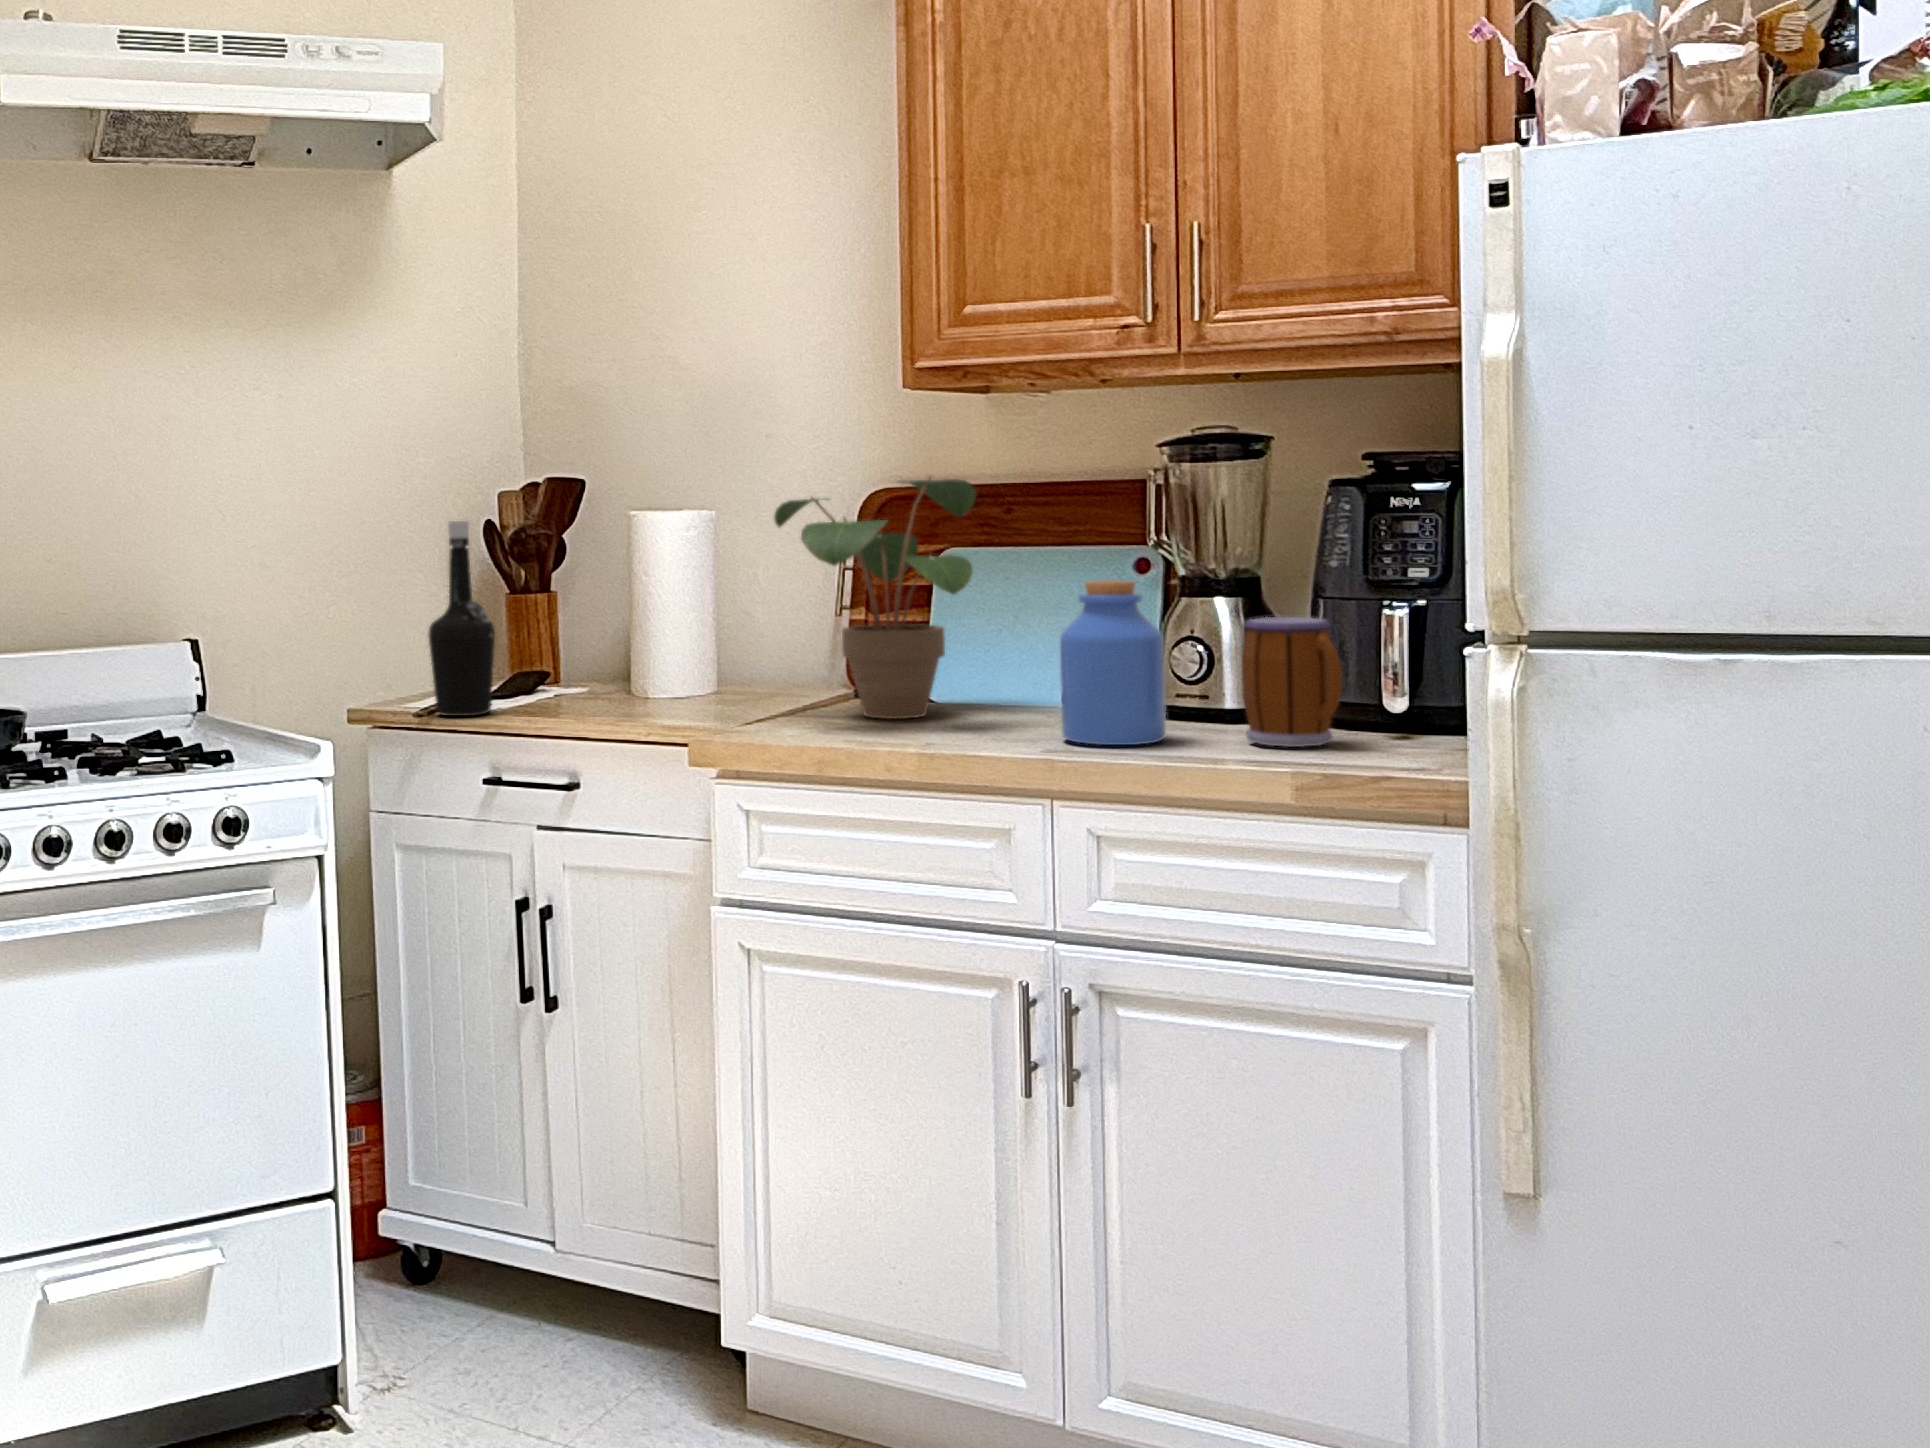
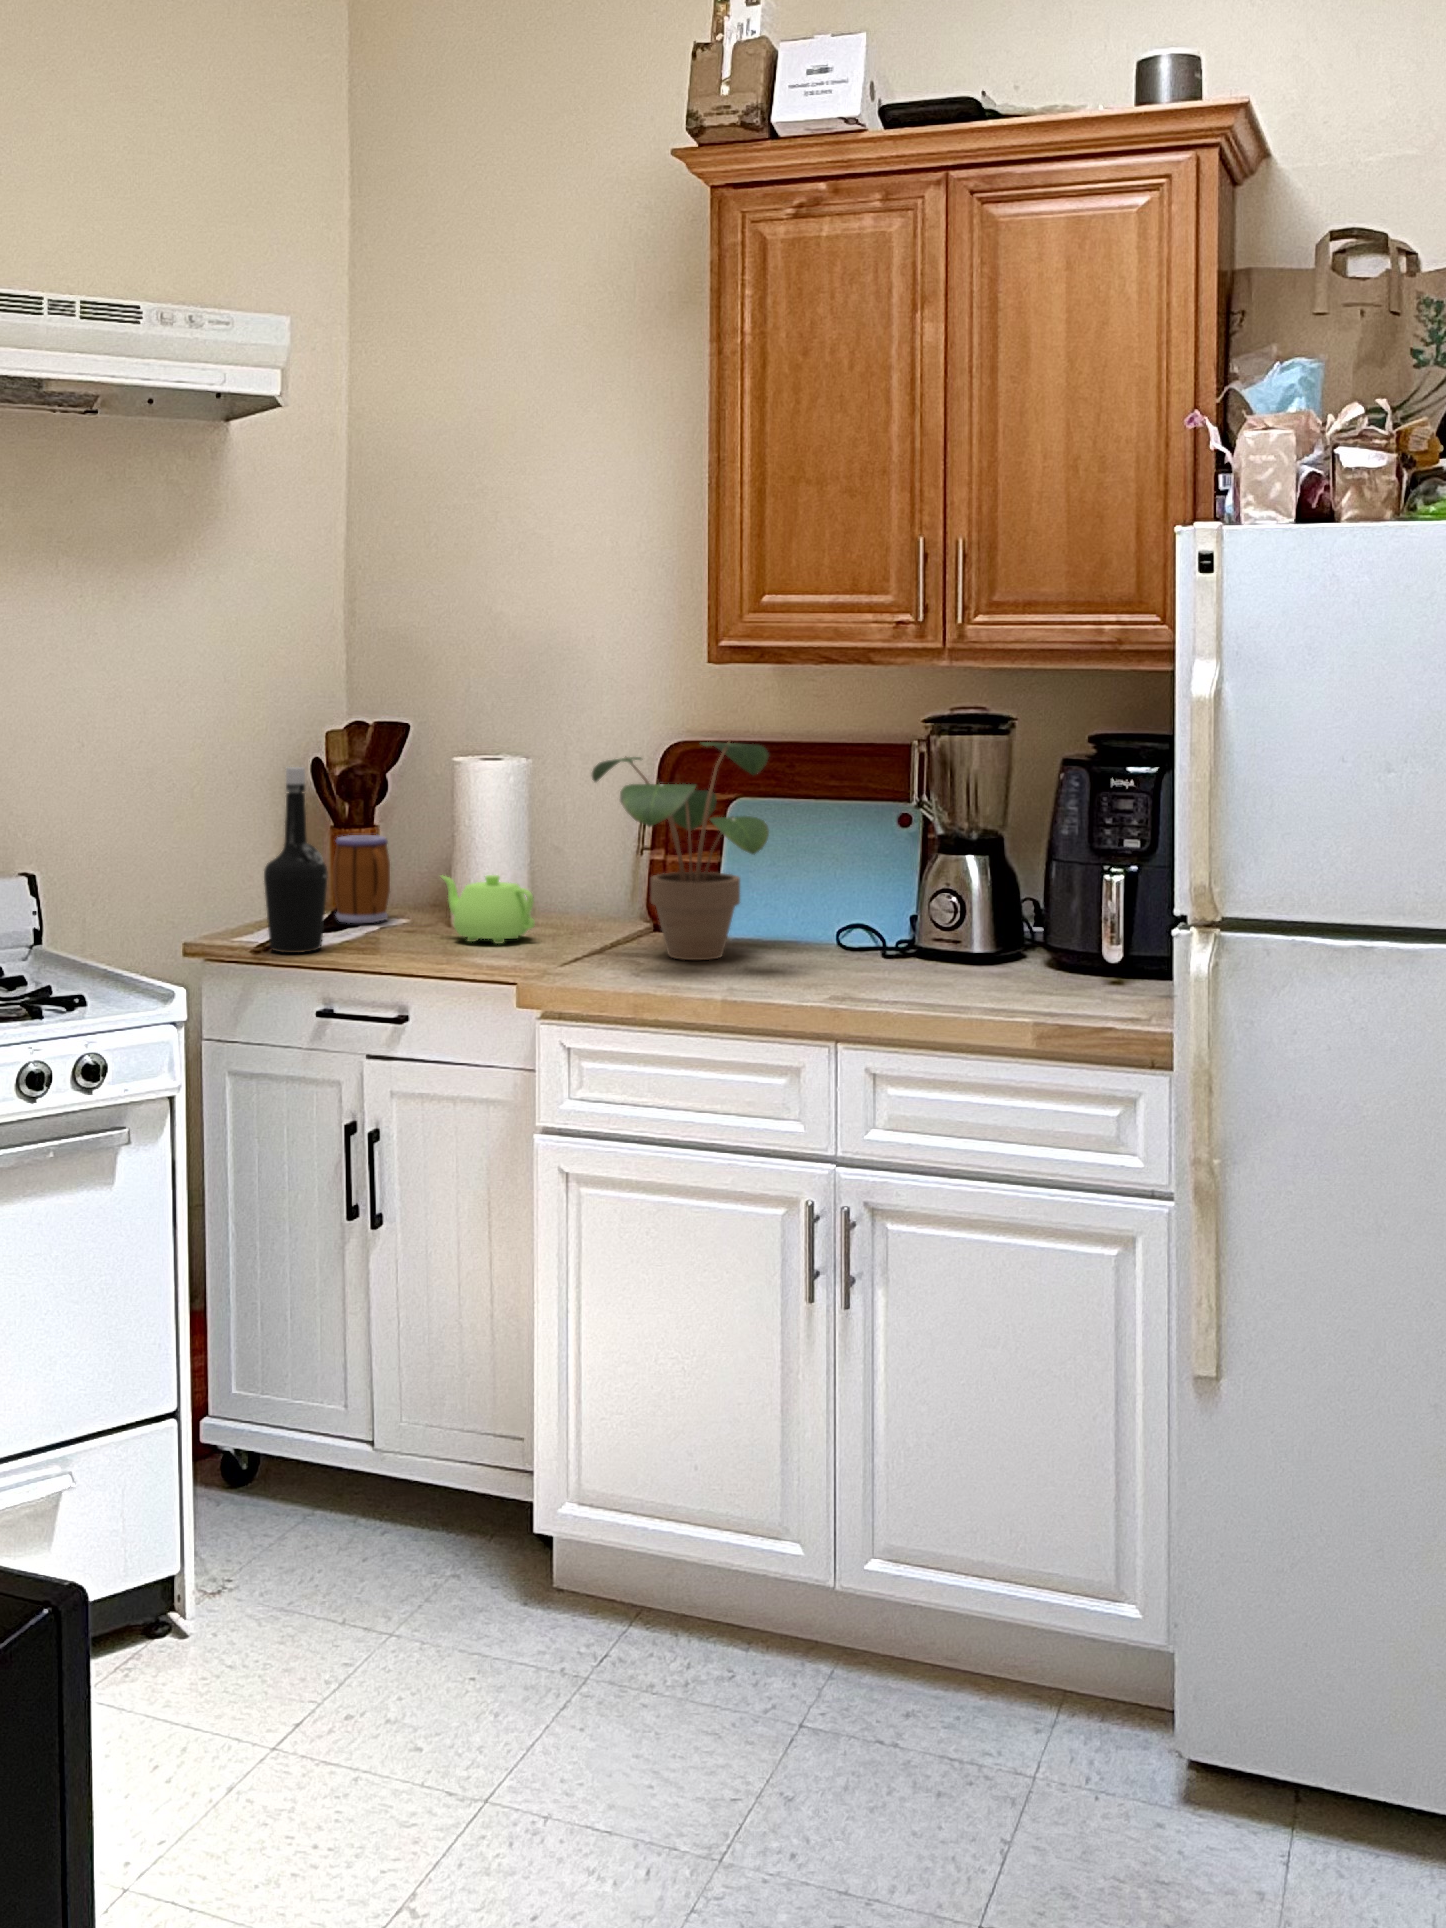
jar: present [1060,580,1166,745] -> none [844,849,931,994]
mug: present [1242,617,1342,747] -> present [333,835,390,923]
teapot: none [617,635,719,707] -> present [441,875,535,944]

